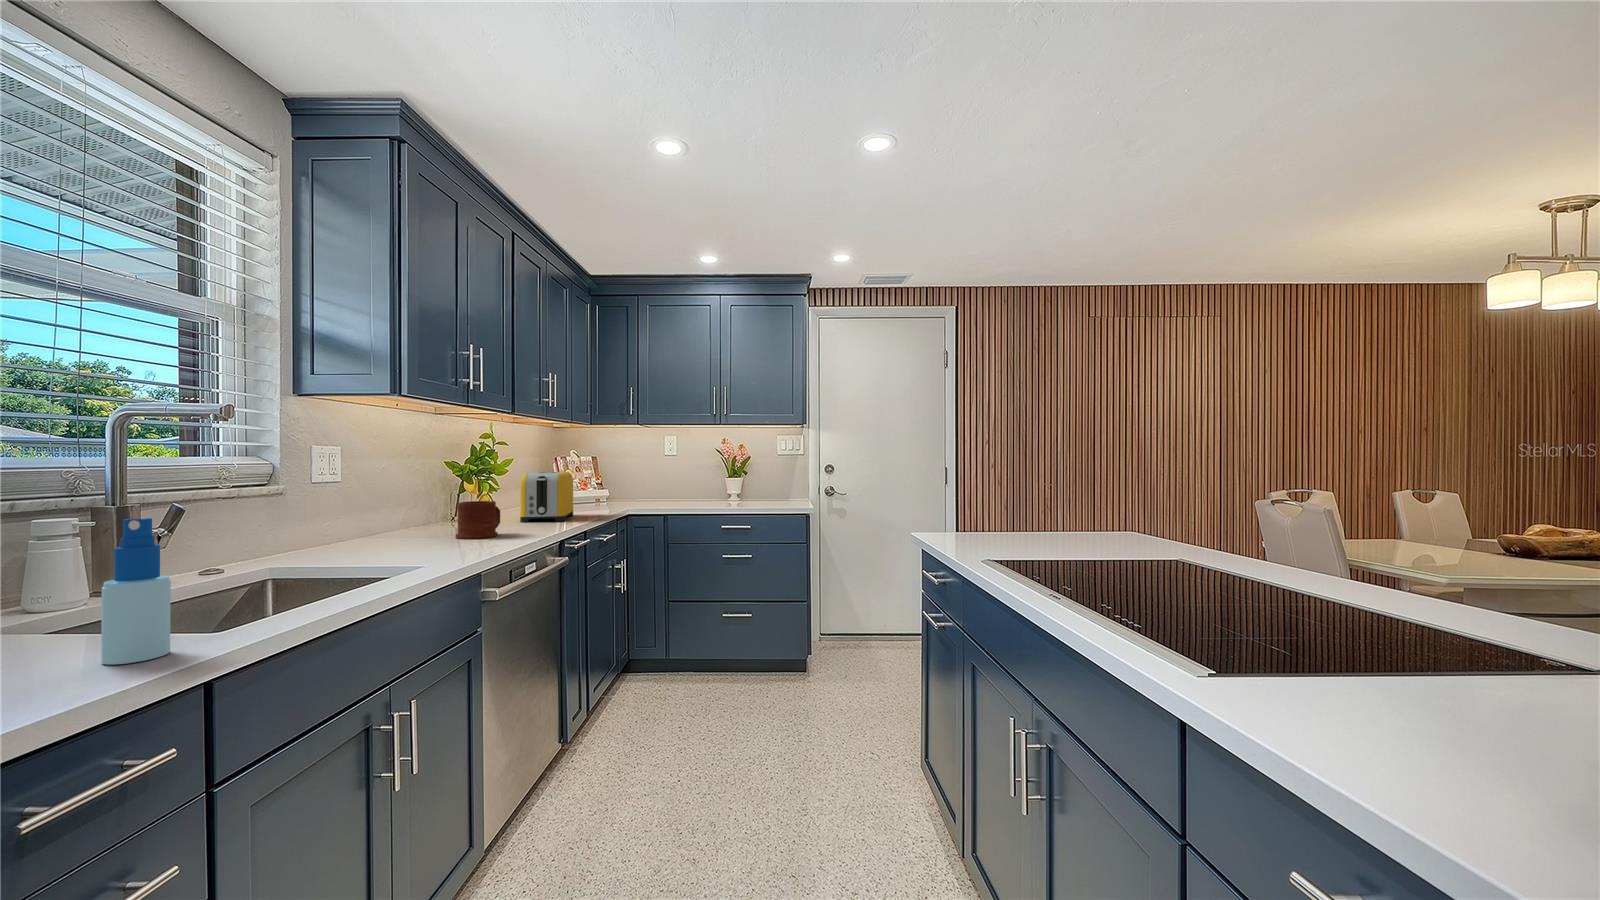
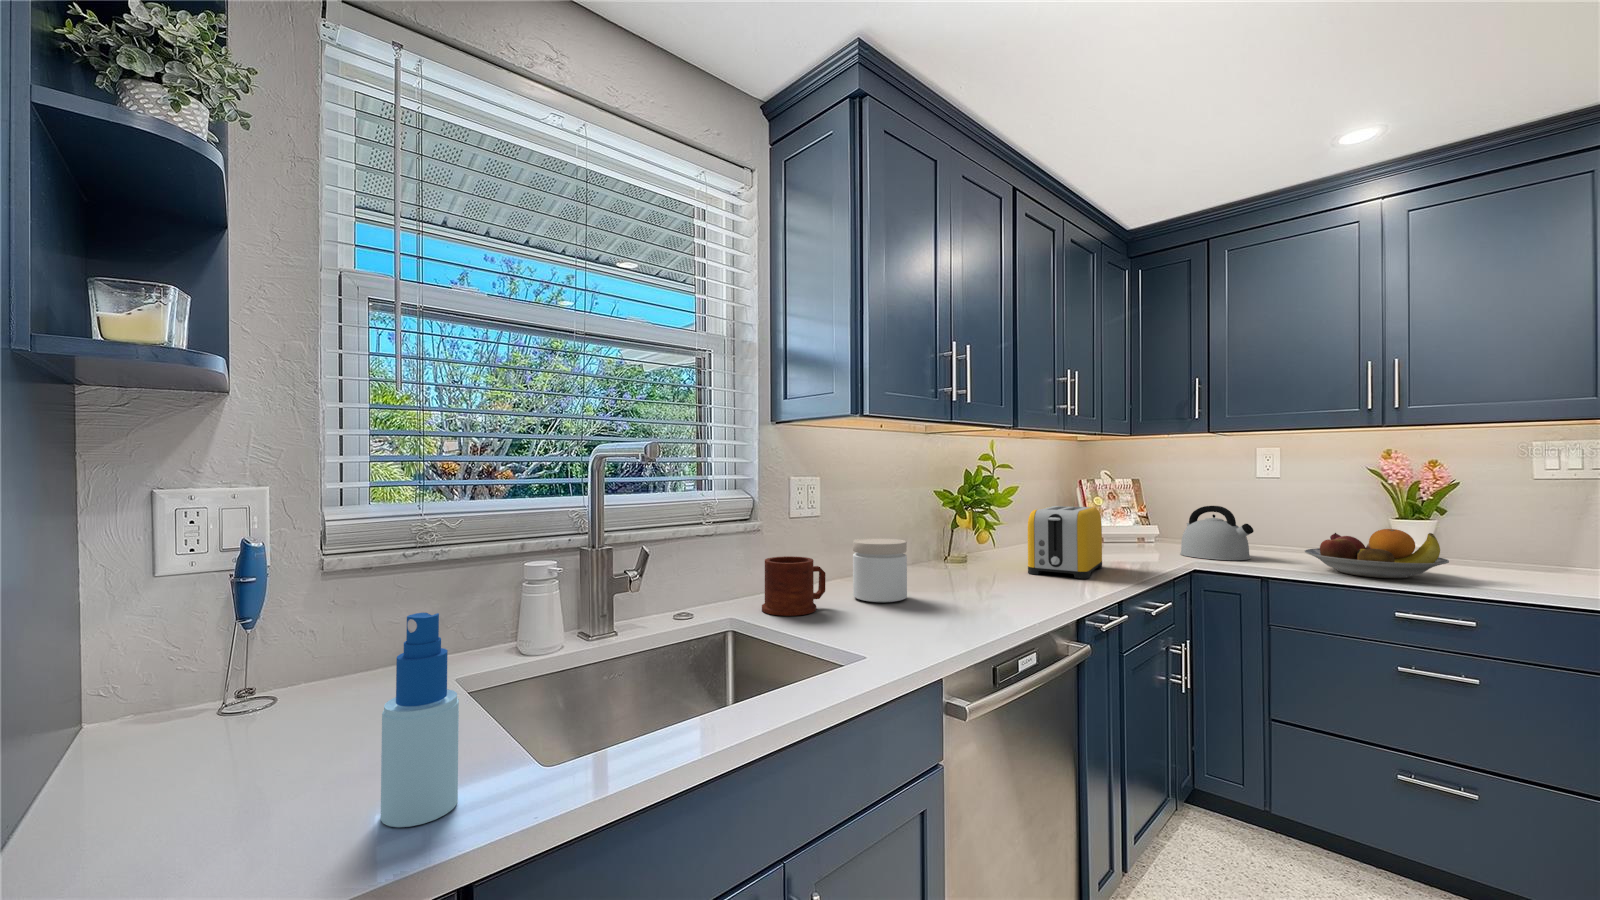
kettle: none [624,471,667,507] -> present [1180,506,1254,560]
fruit bowl: none [692,480,756,508] -> present [1305,529,1449,578]
jar: none [379,496,431,545] -> present [853,538,907,602]
mug: present [455,501,500,539] -> present [762,556,826,616]

